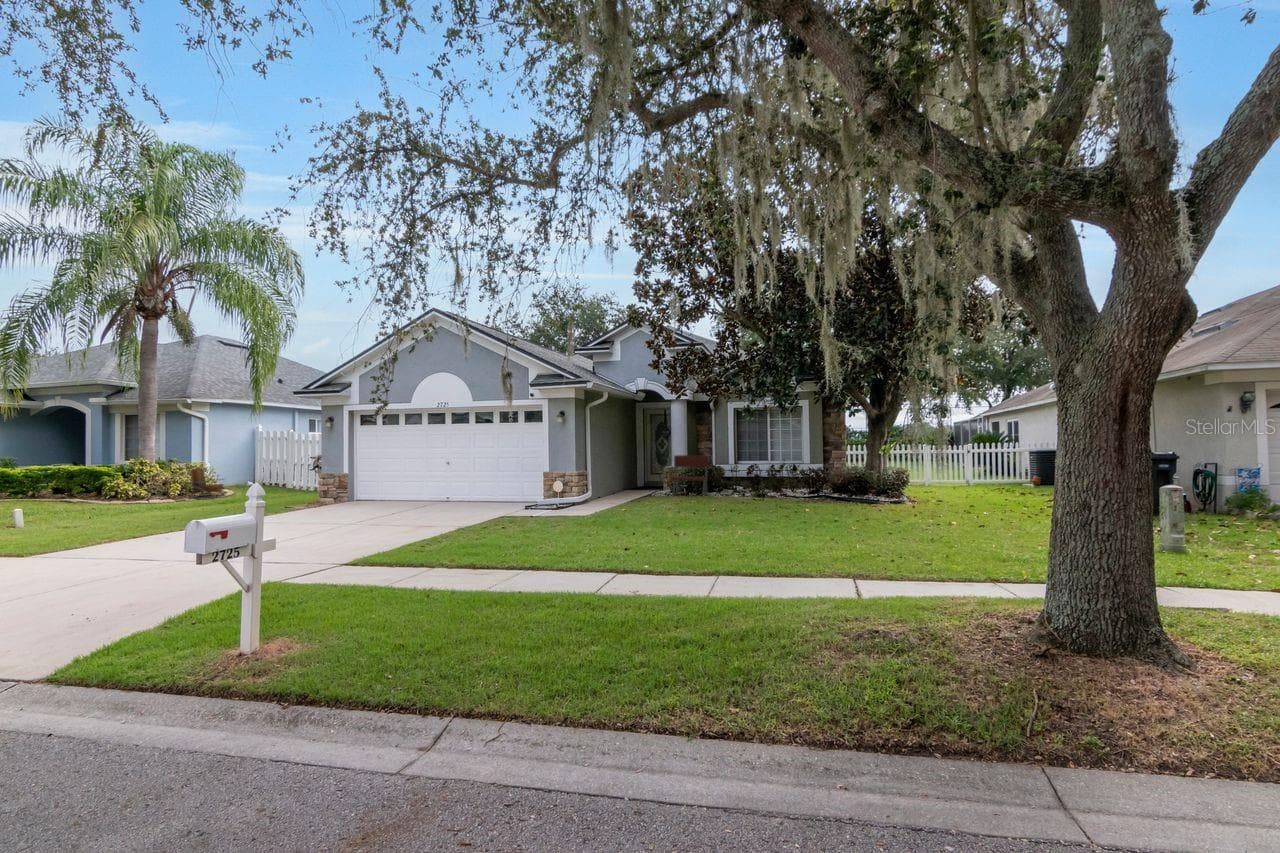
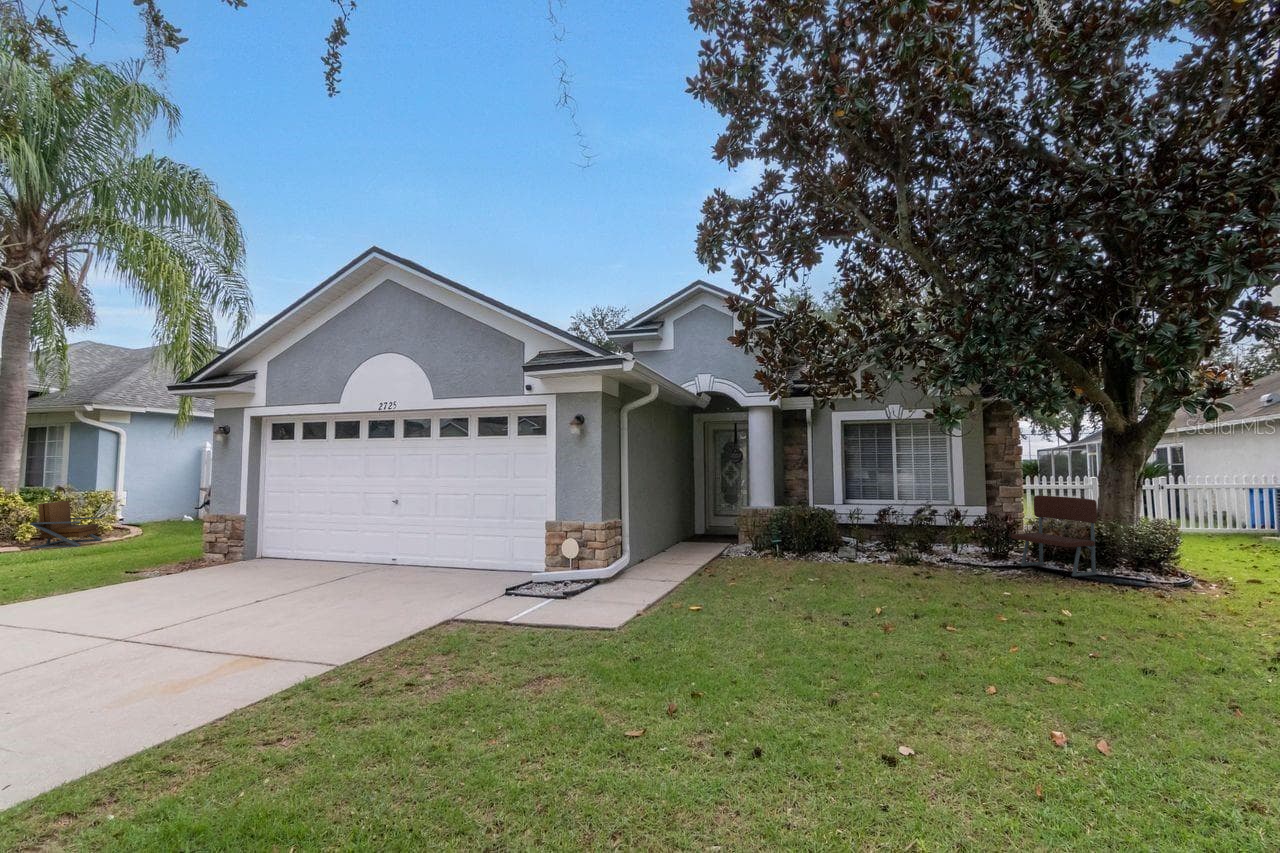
bench: present [670,455,708,496] -> present [1011,495,1097,577]

